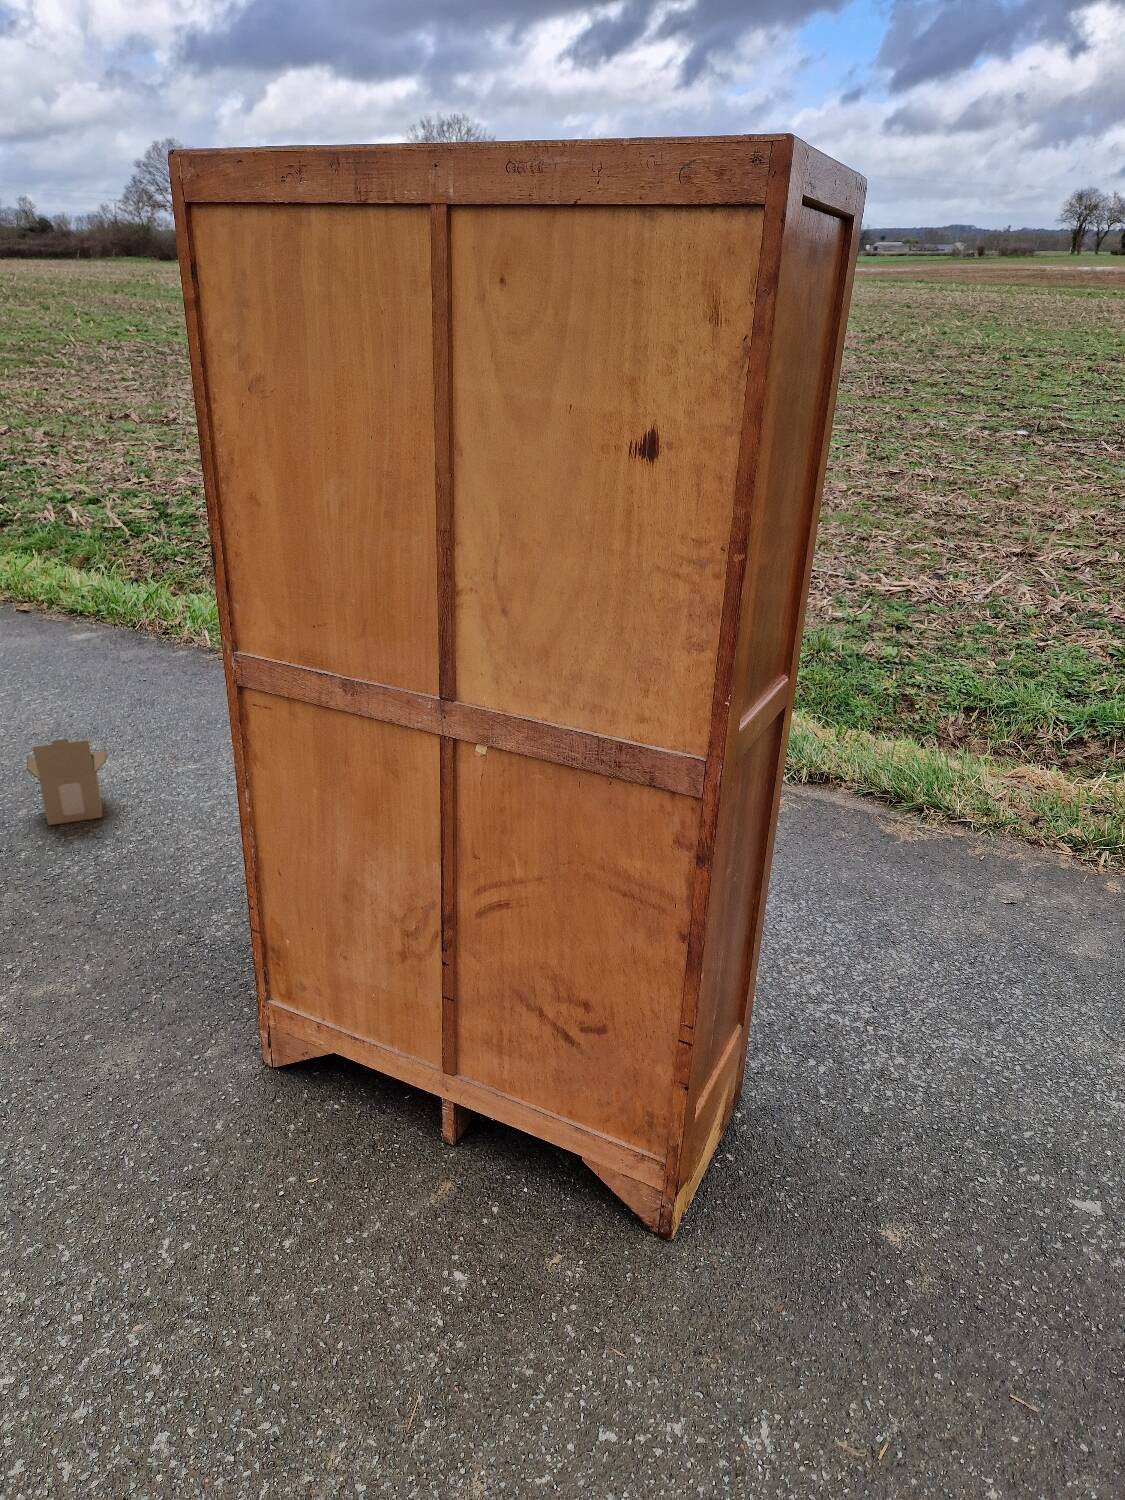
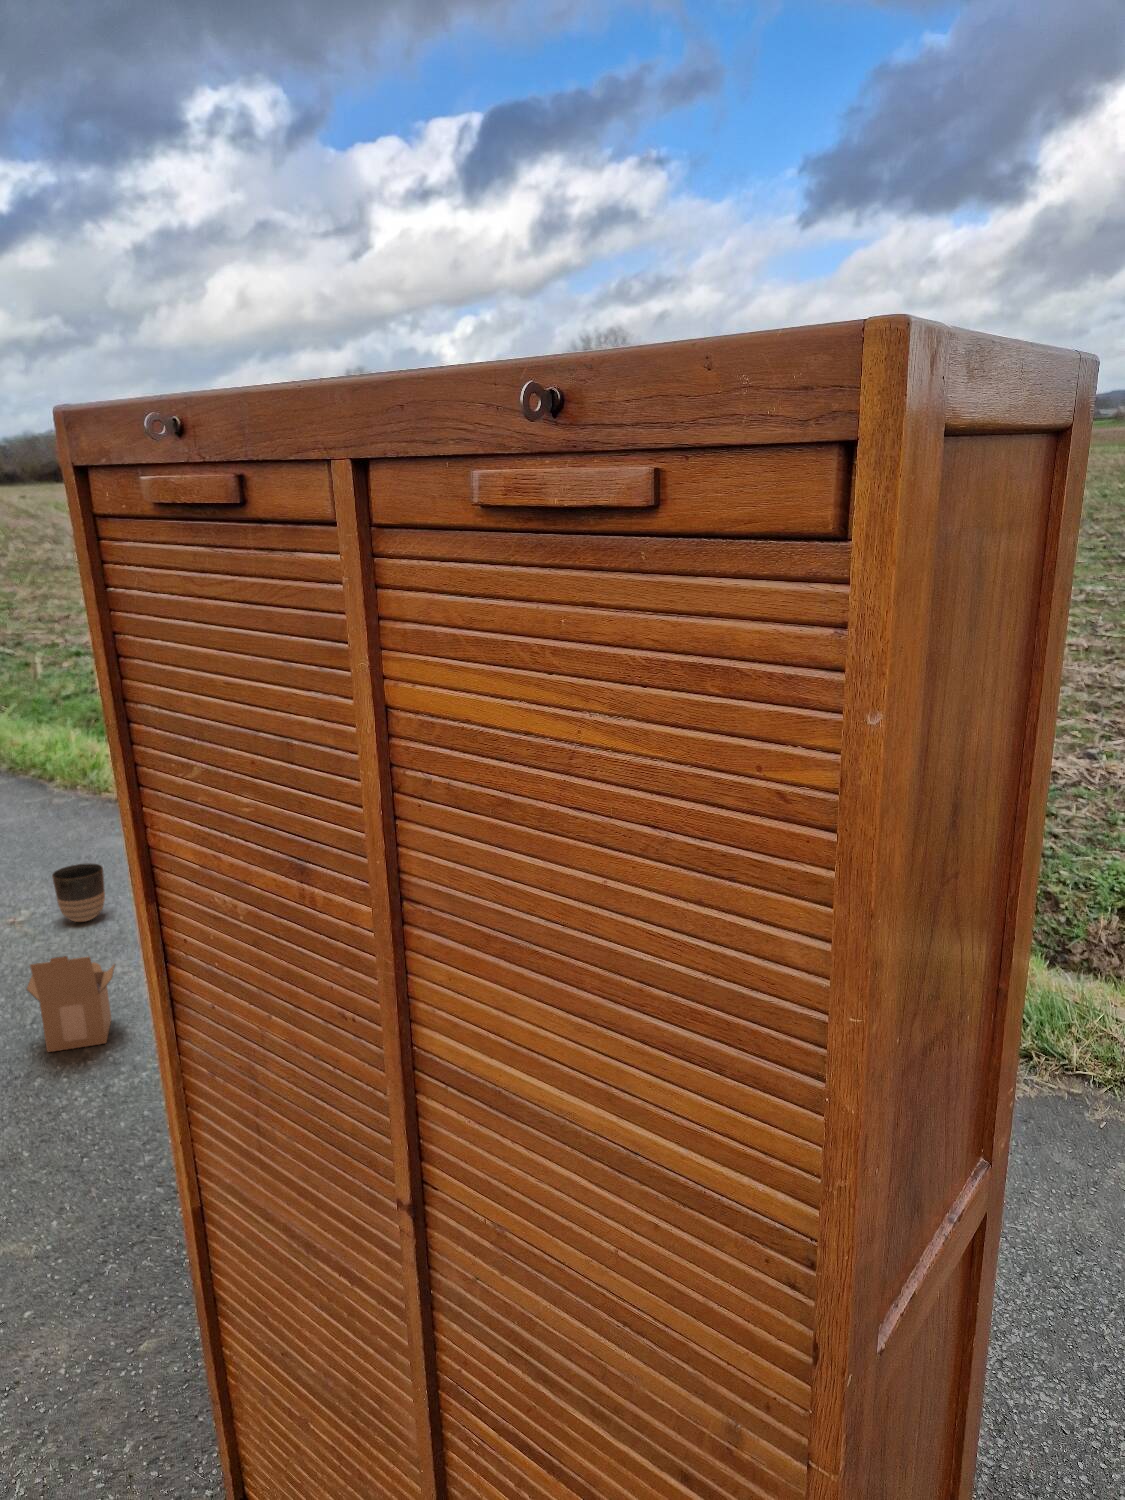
planter: none [14,655,66,710] -> present [52,863,105,922]

